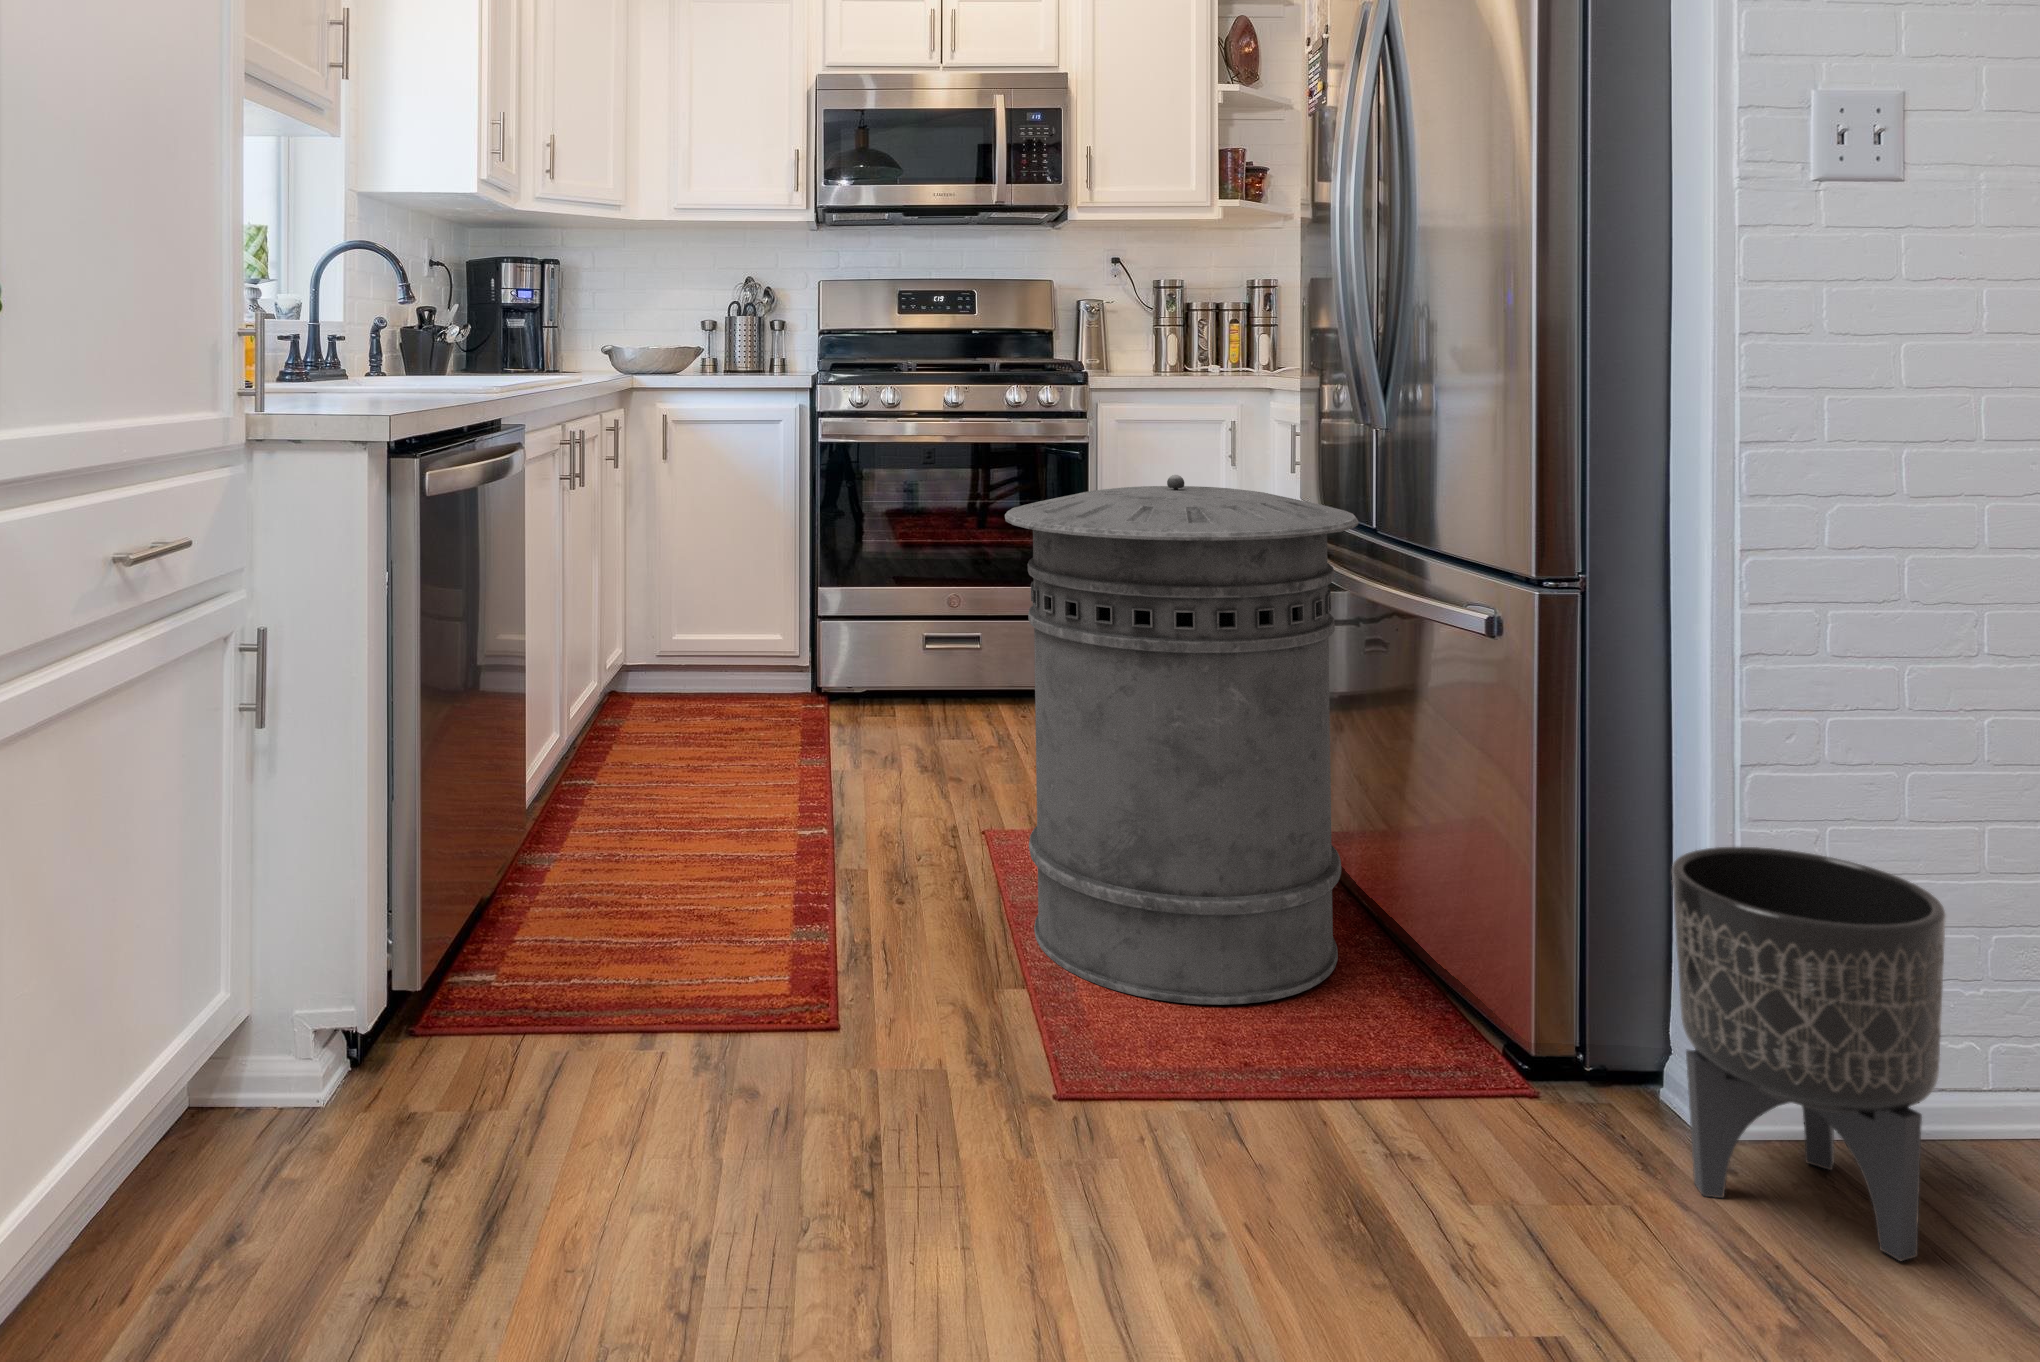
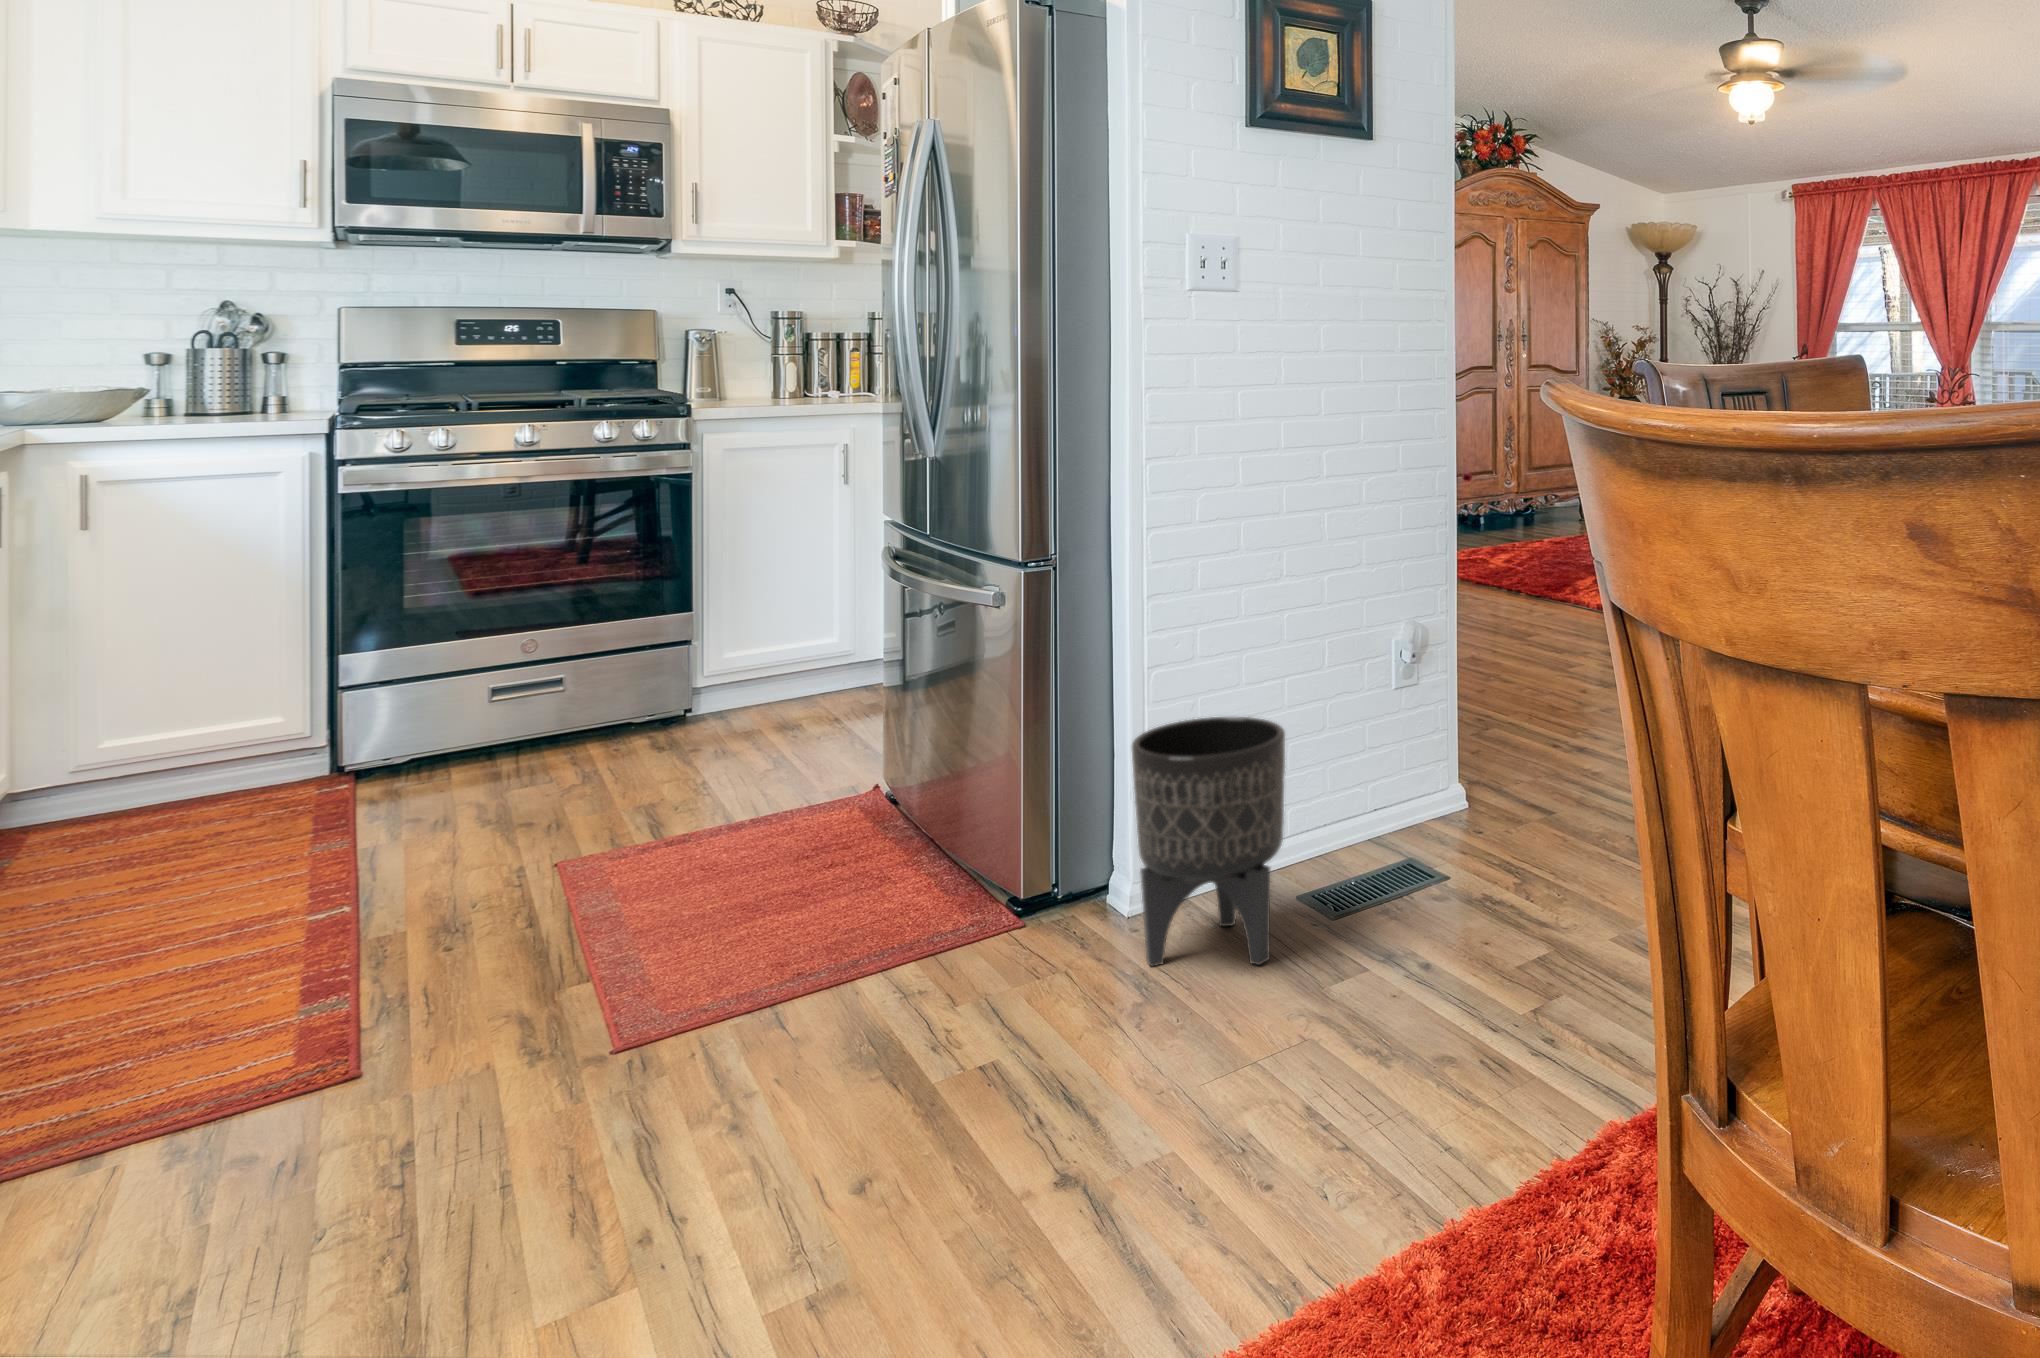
trash can: present [1005,475,1359,1005] -> none [576,493,923,964]

